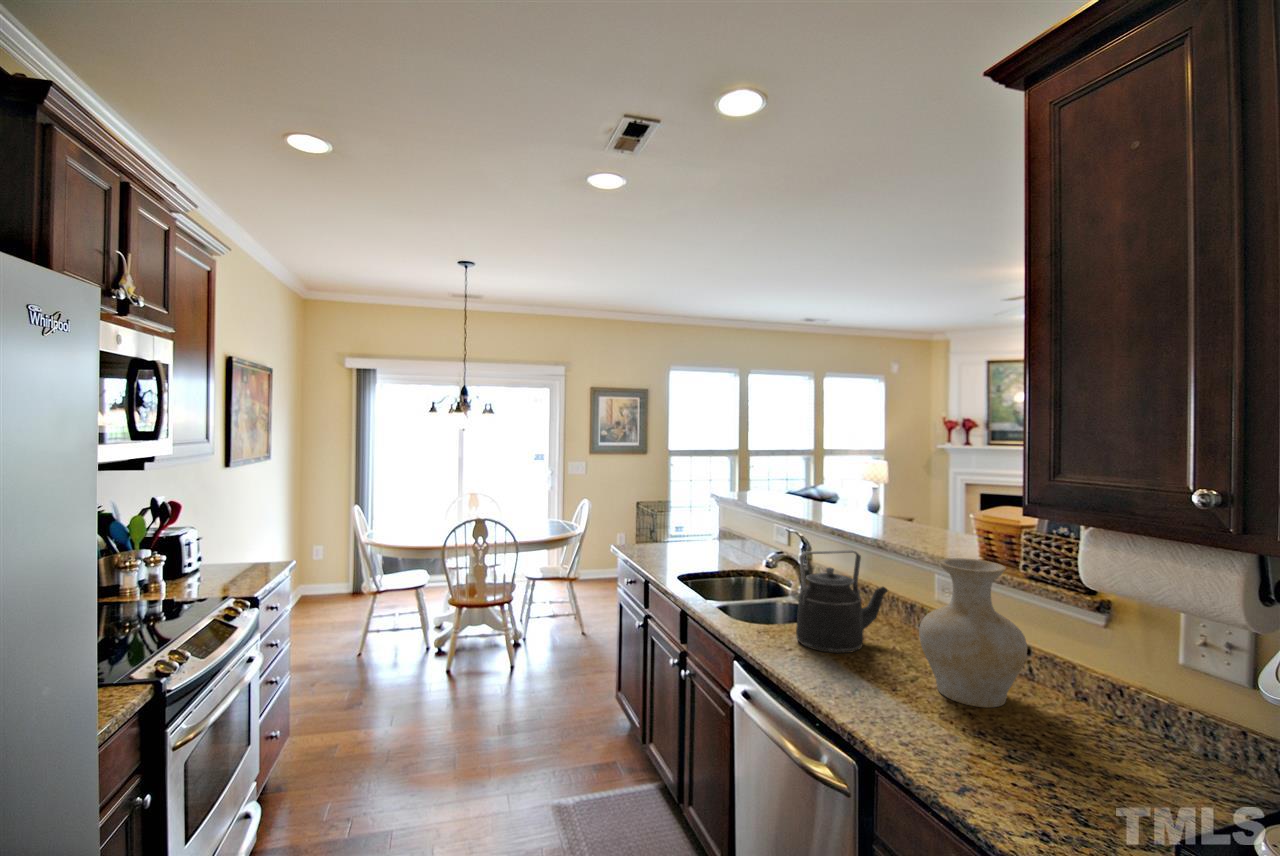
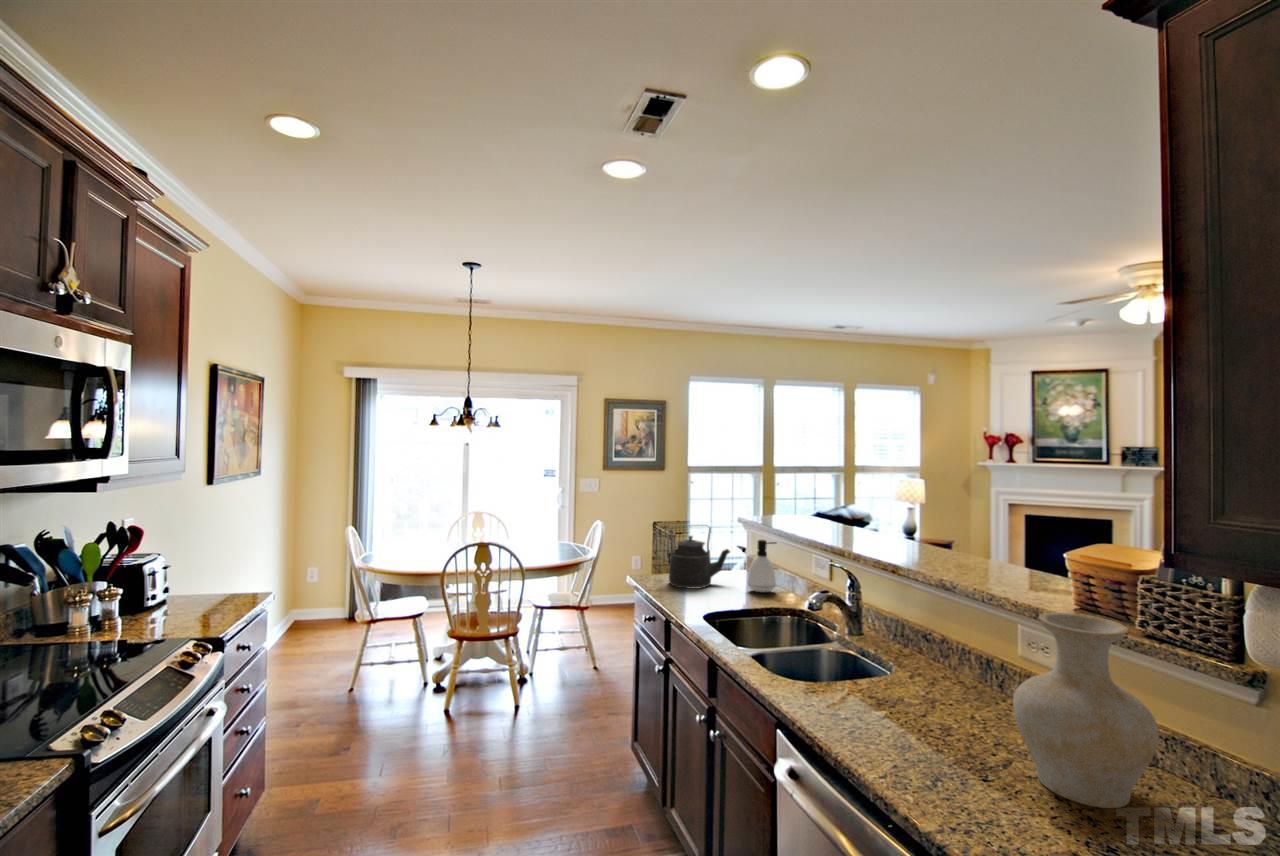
soap dispenser: none [717,512,742,558] -> present [748,540,776,592]
kettle: present [796,550,888,653] -> present [669,525,730,589]

